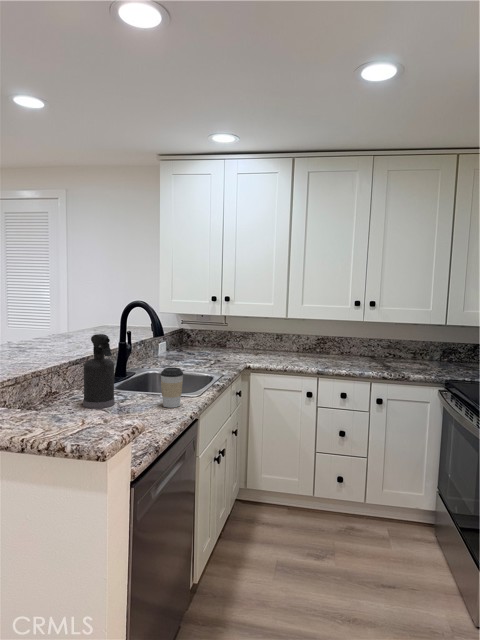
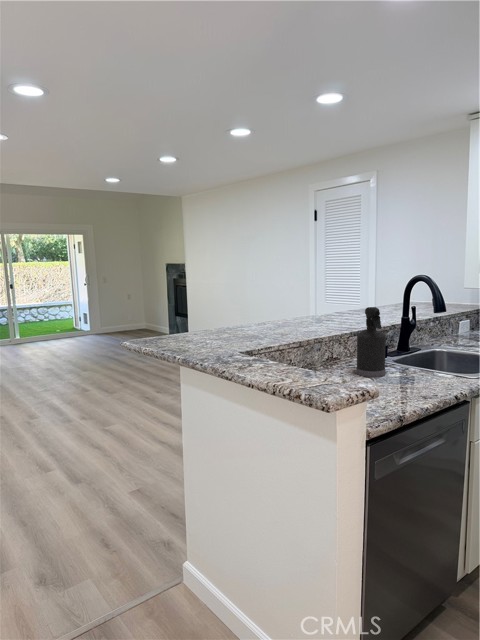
coffee cup: present [160,367,183,408] -> none [432,345,459,387]

